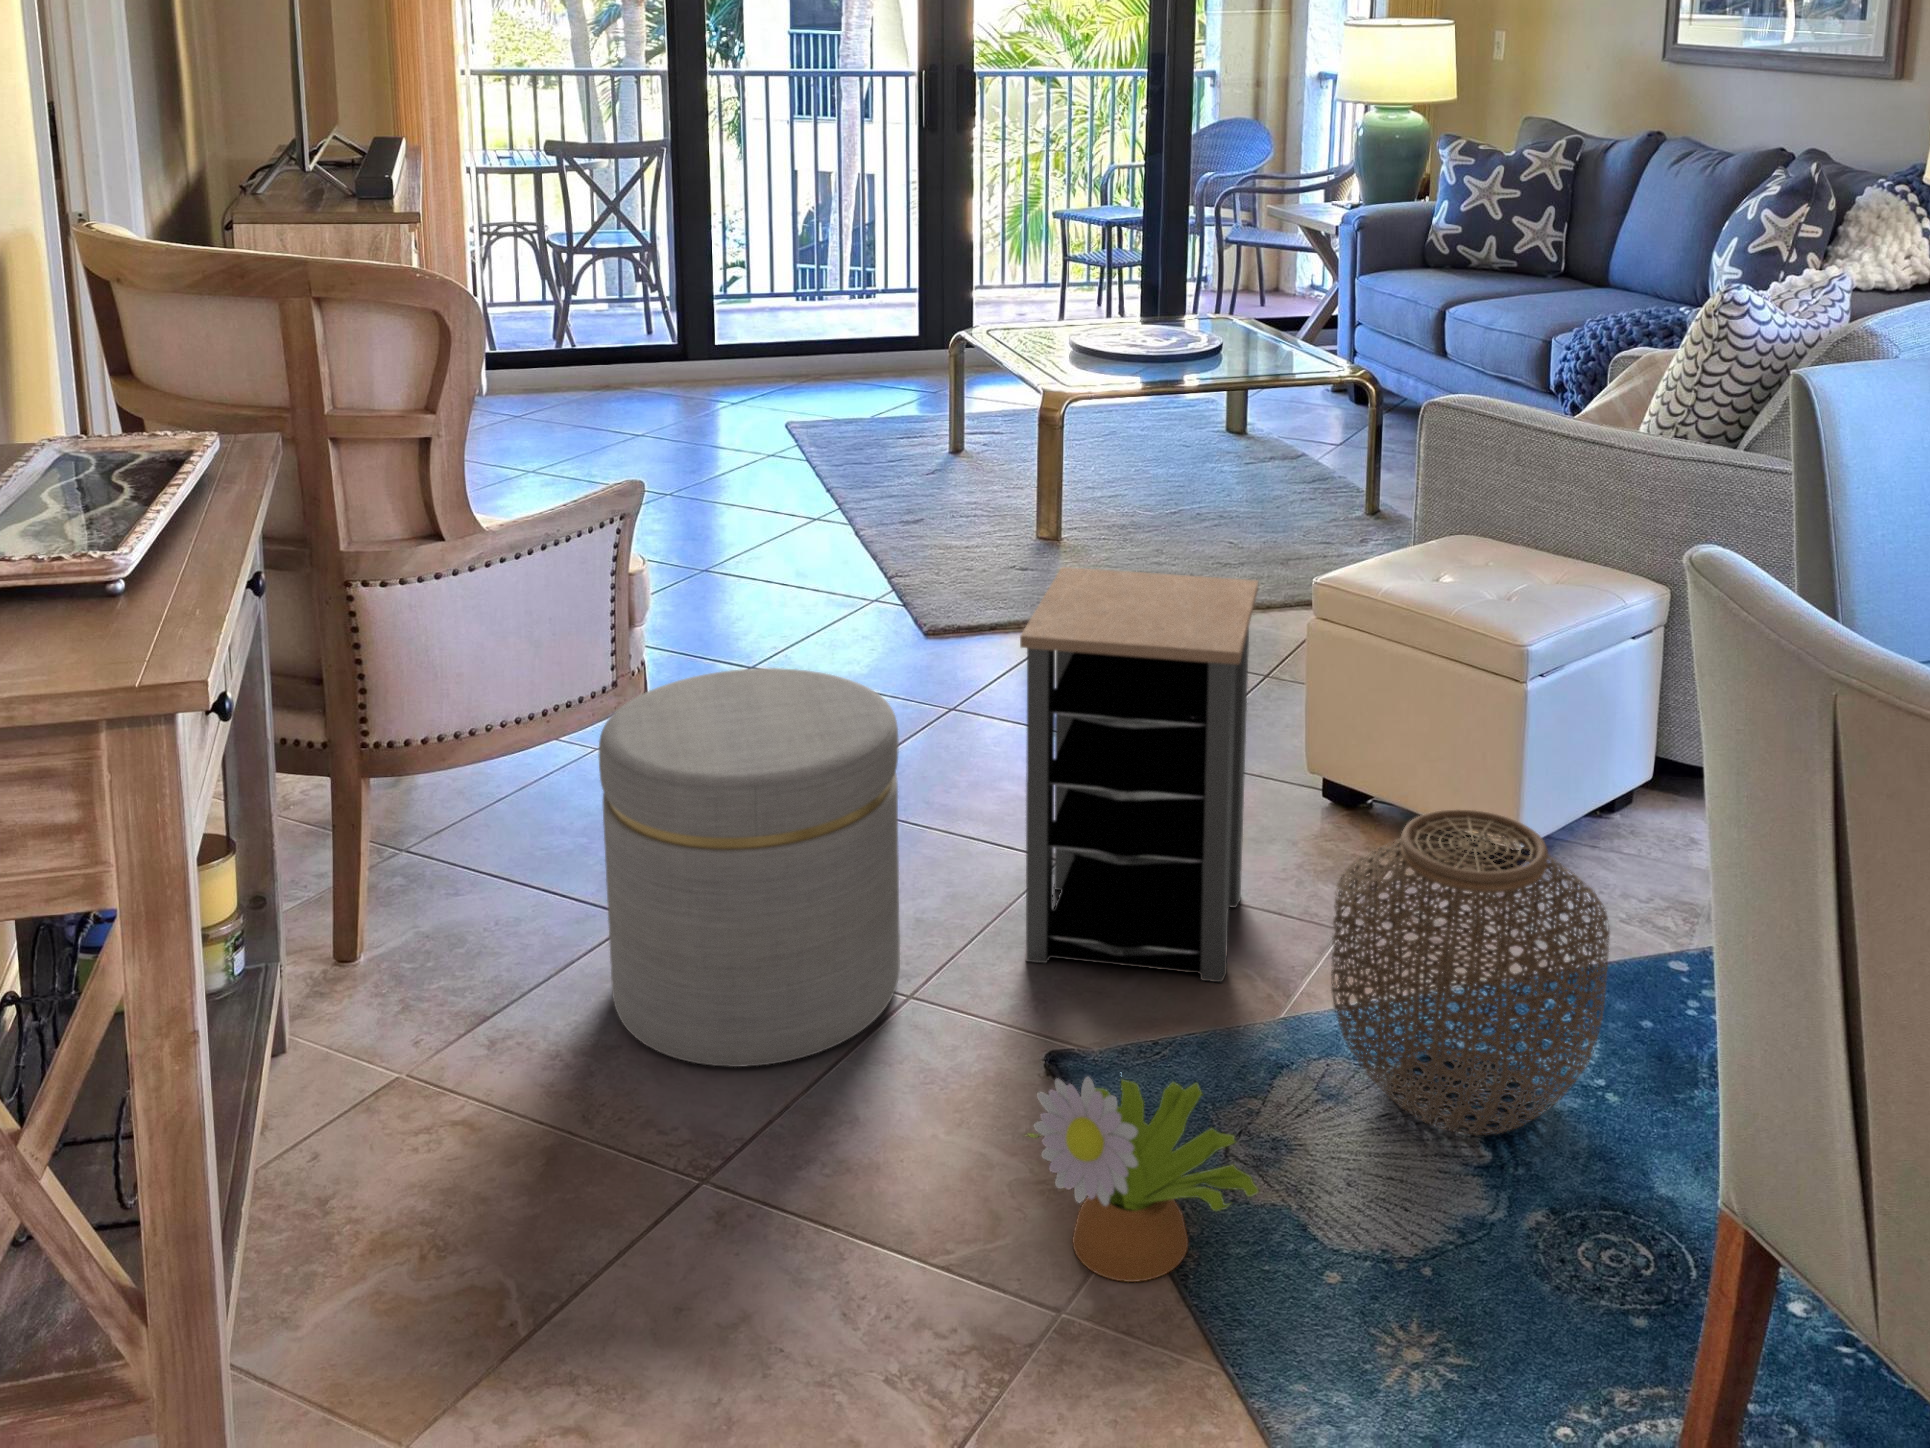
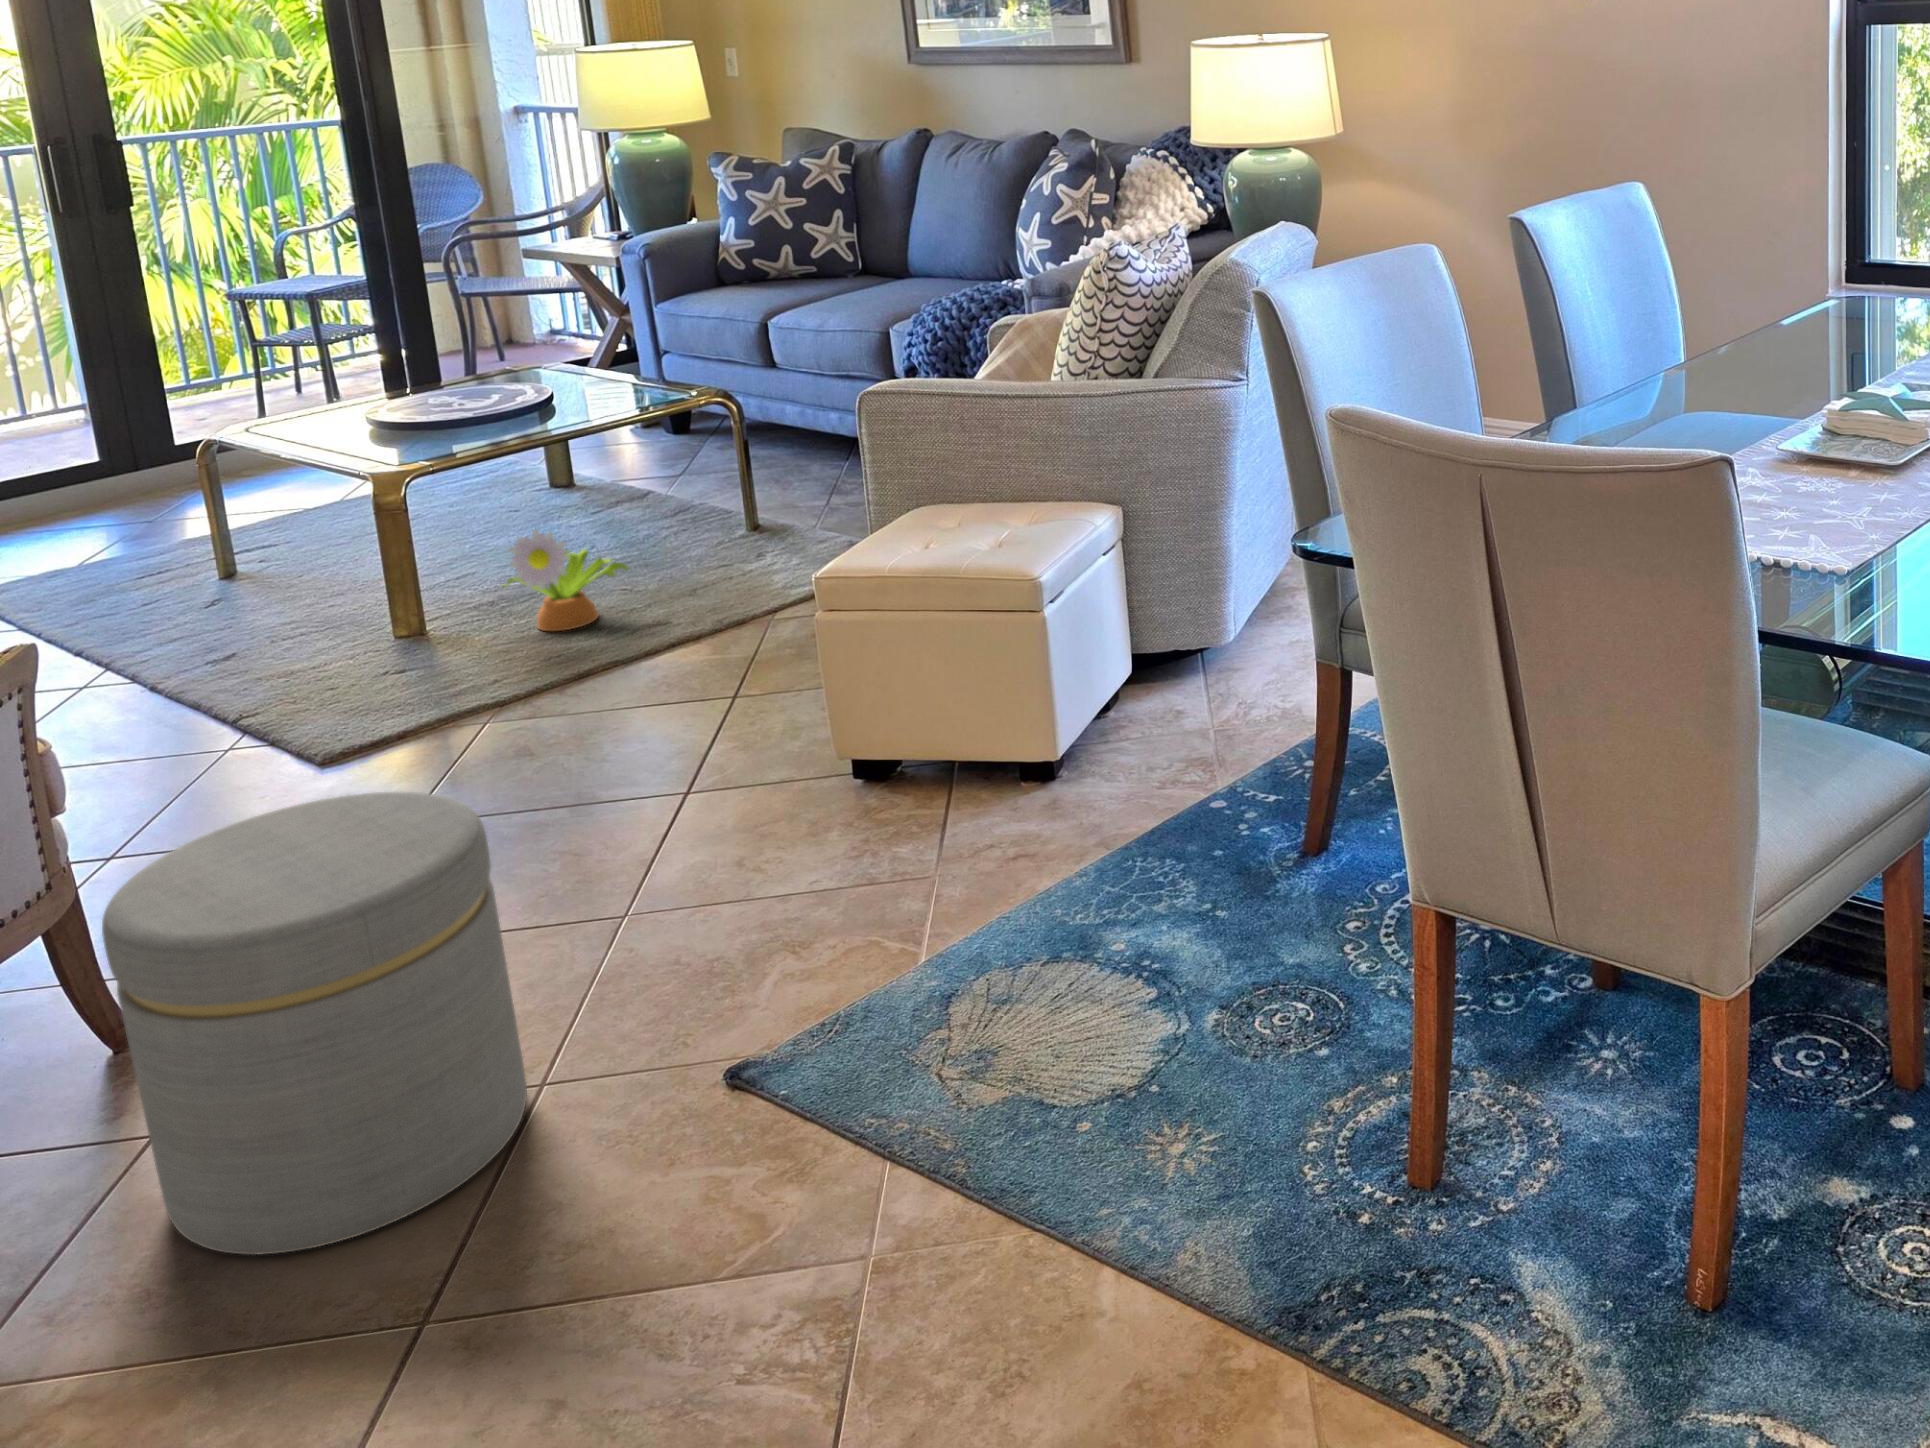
side table: present [1020,567,1258,982] -> none [579,582,854,1015]
woven basket: present [1331,809,1610,1135] -> none [971,713,1213,990]
decorative plant: present [1026,1077,1259,1282] -> present [502,529,629,631]

